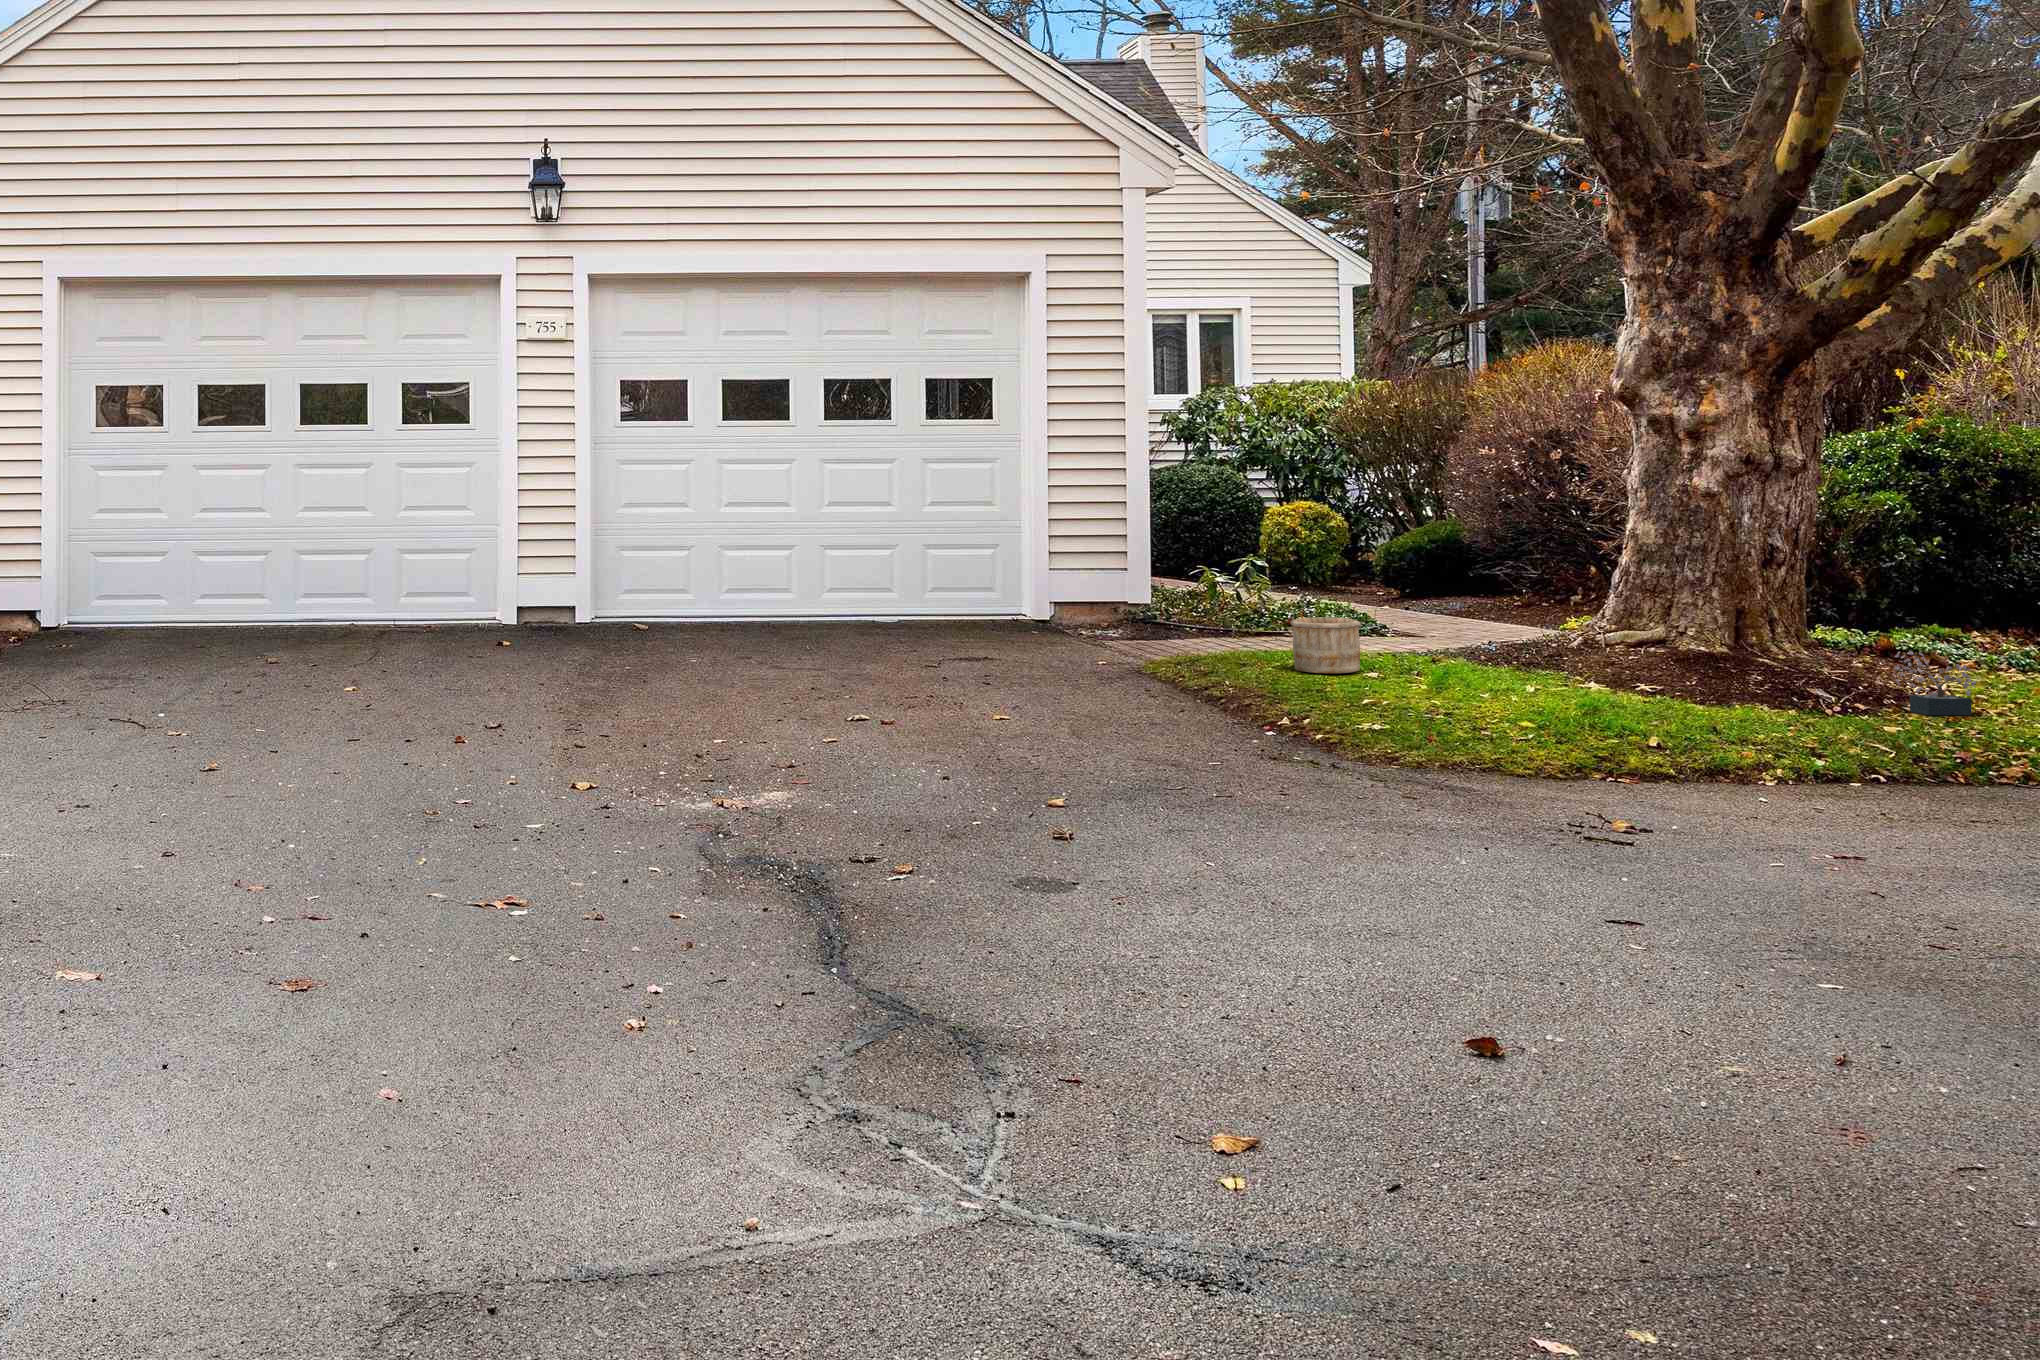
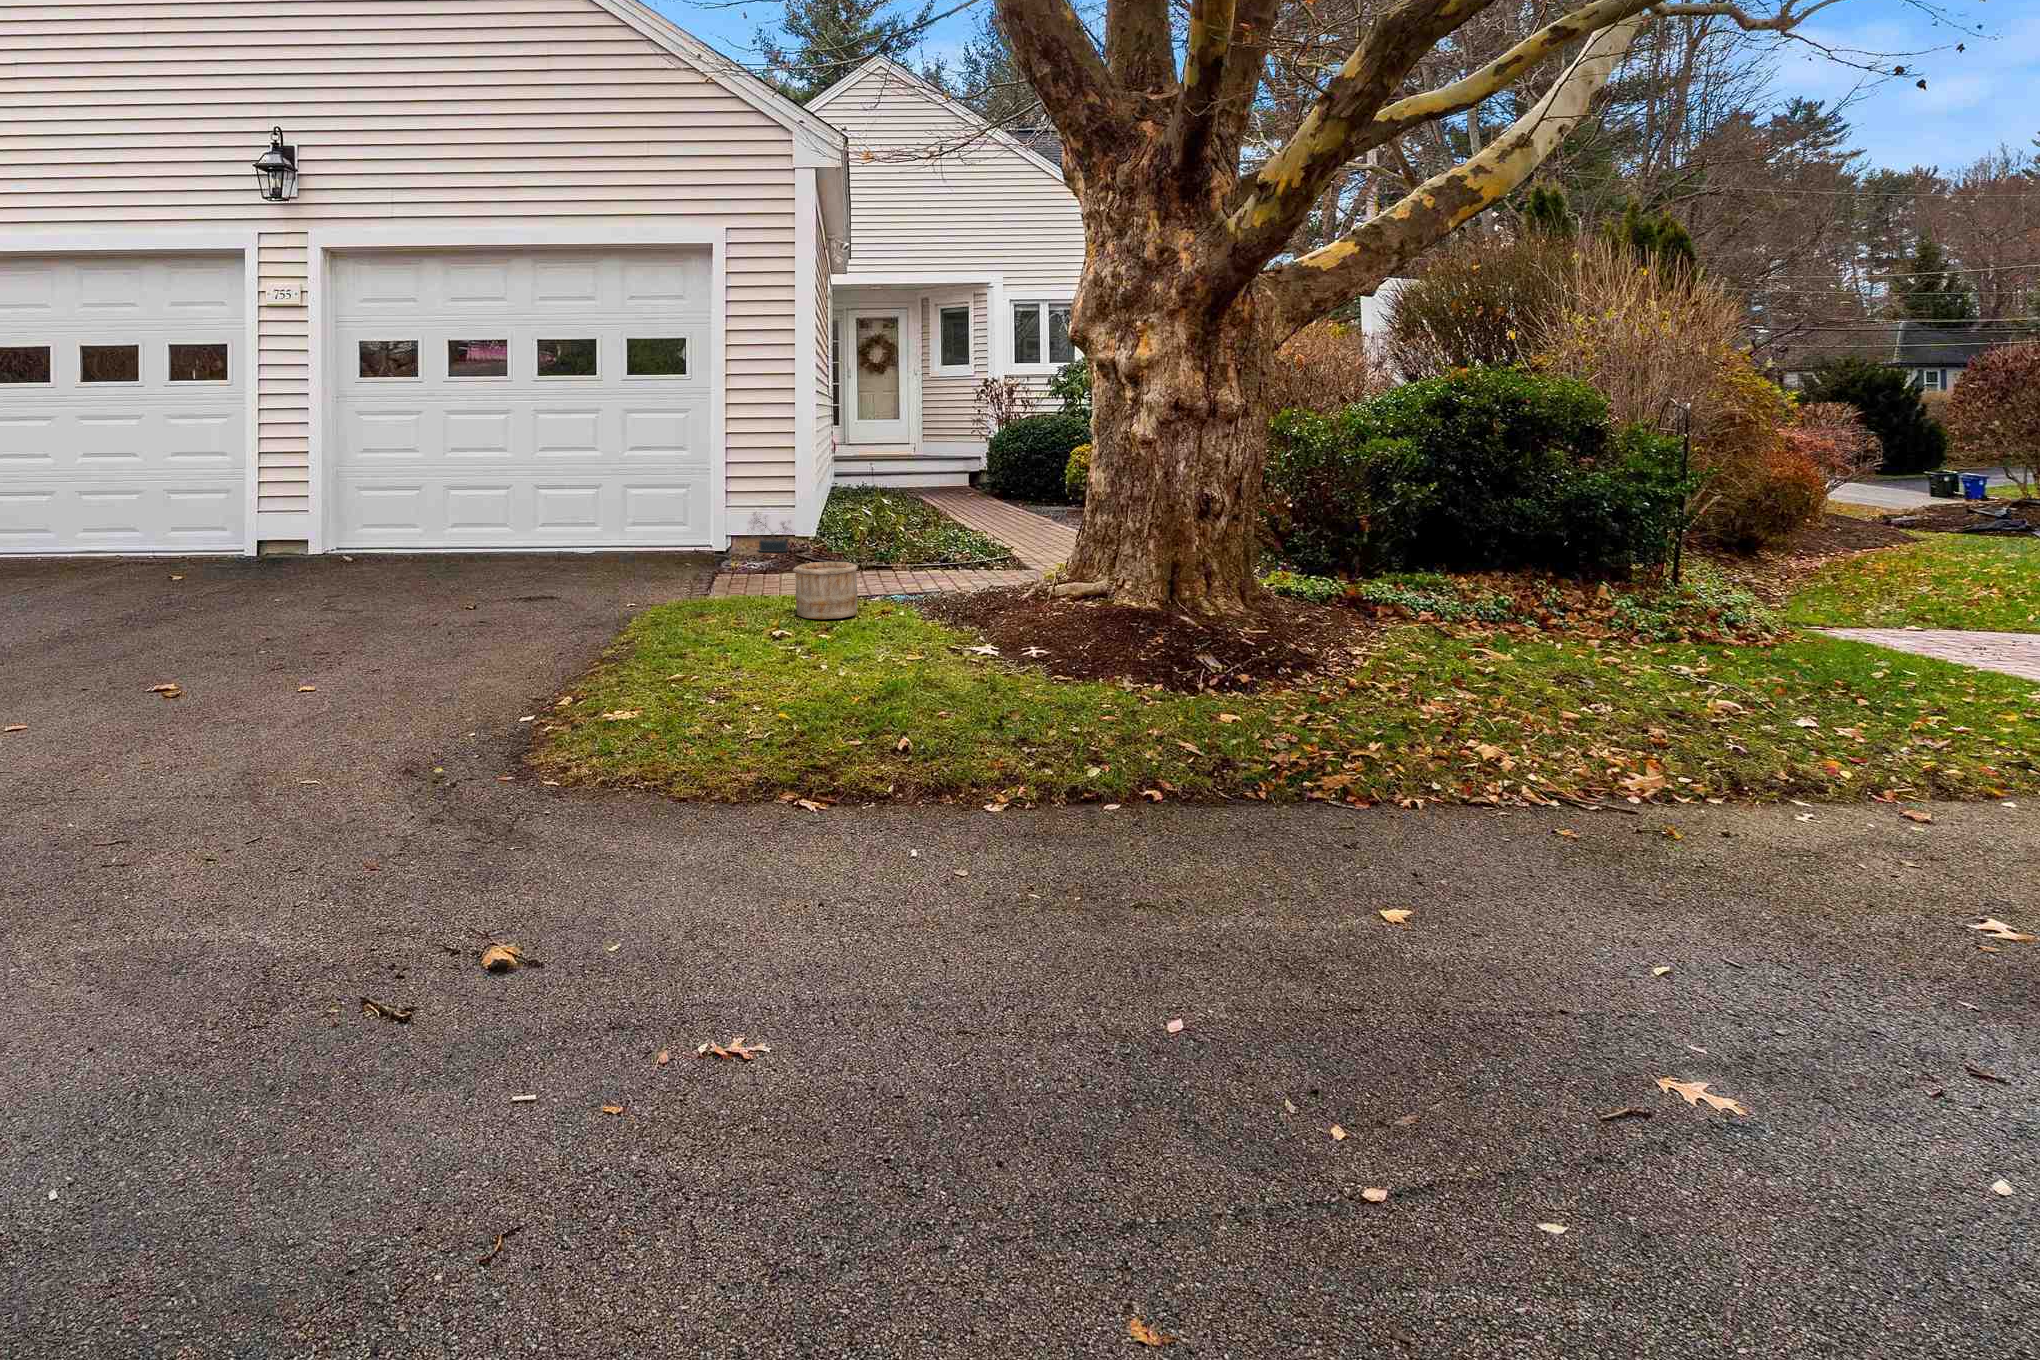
decorative plant: present [1894,650,1976,715] -> present [751,512,793,552]

